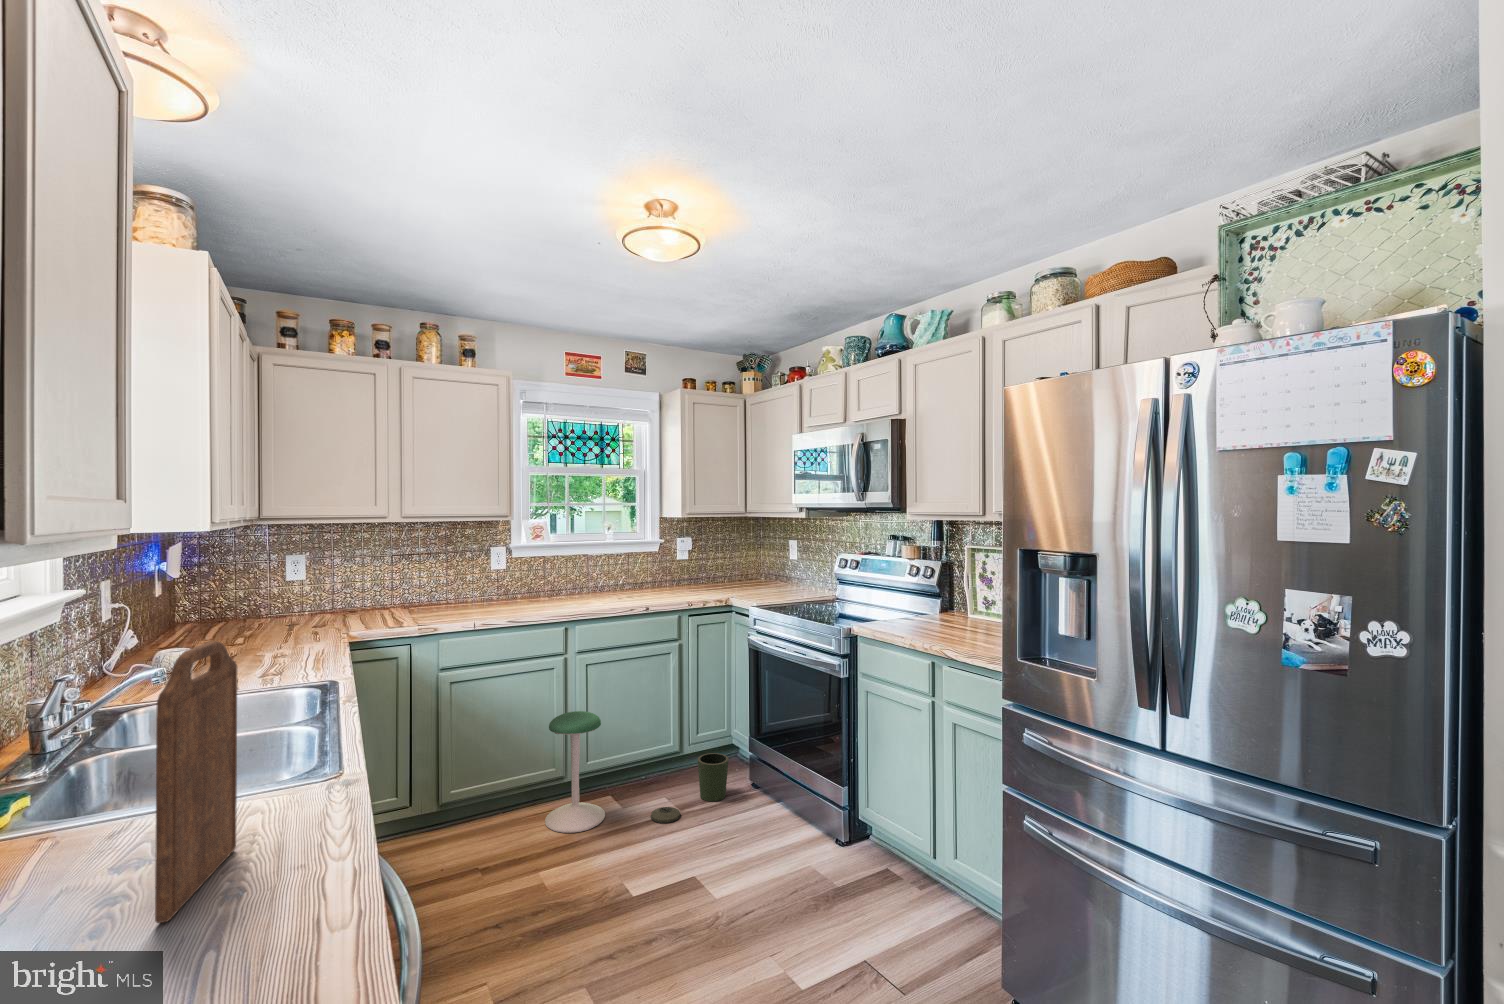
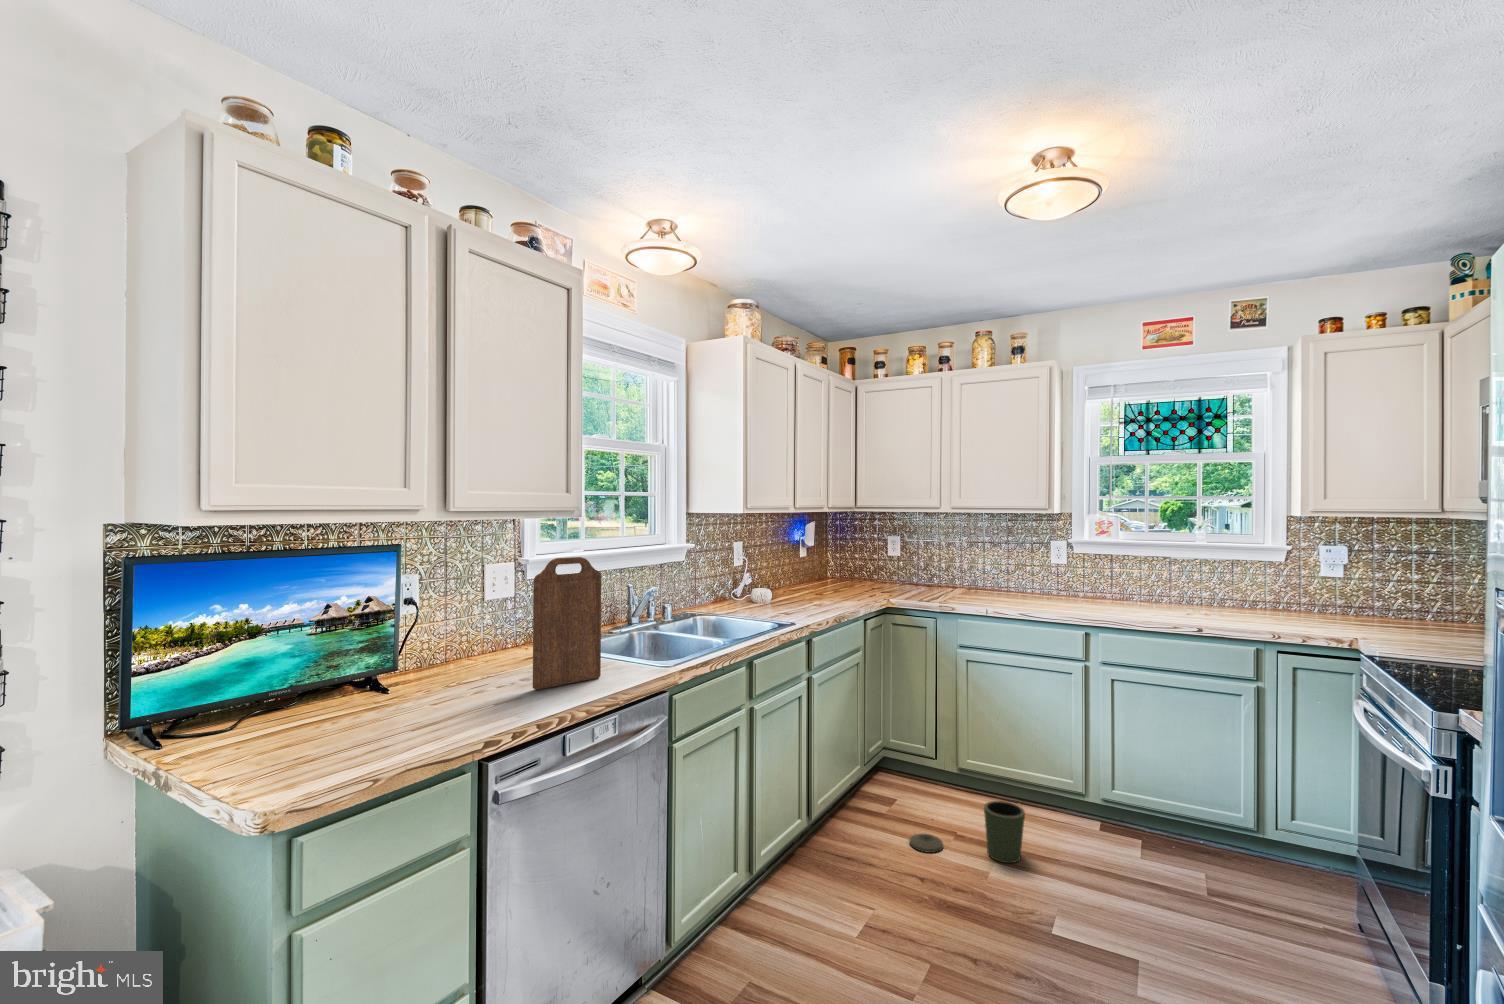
stool: present [545,711,605,833] -> none [1041,723,1112,858]
trash can: present [651,753,729,823] -> present [909,801,1025,863]

